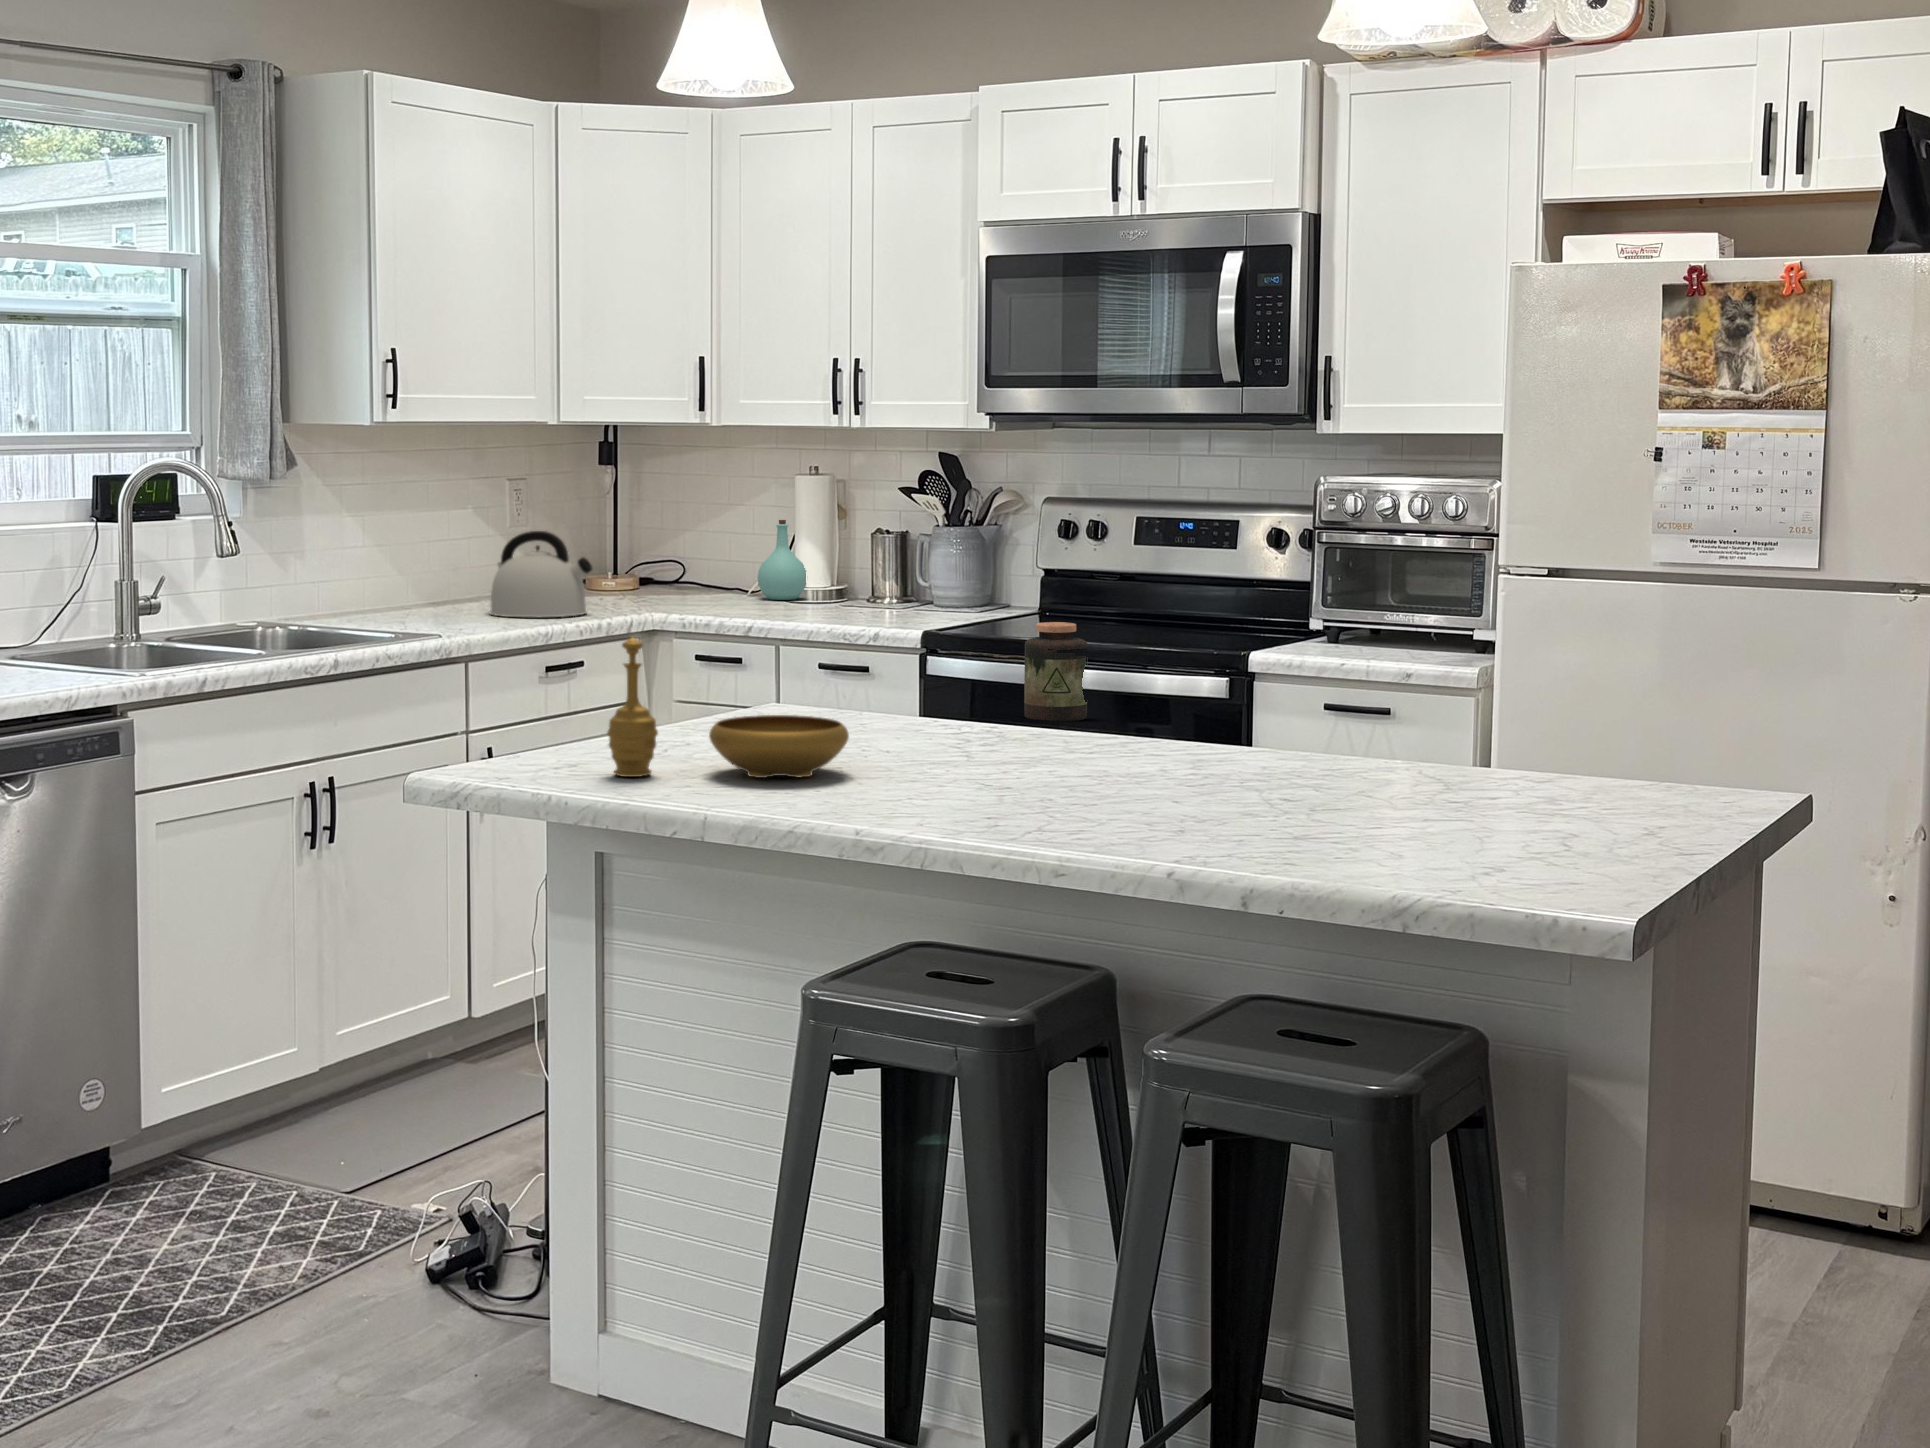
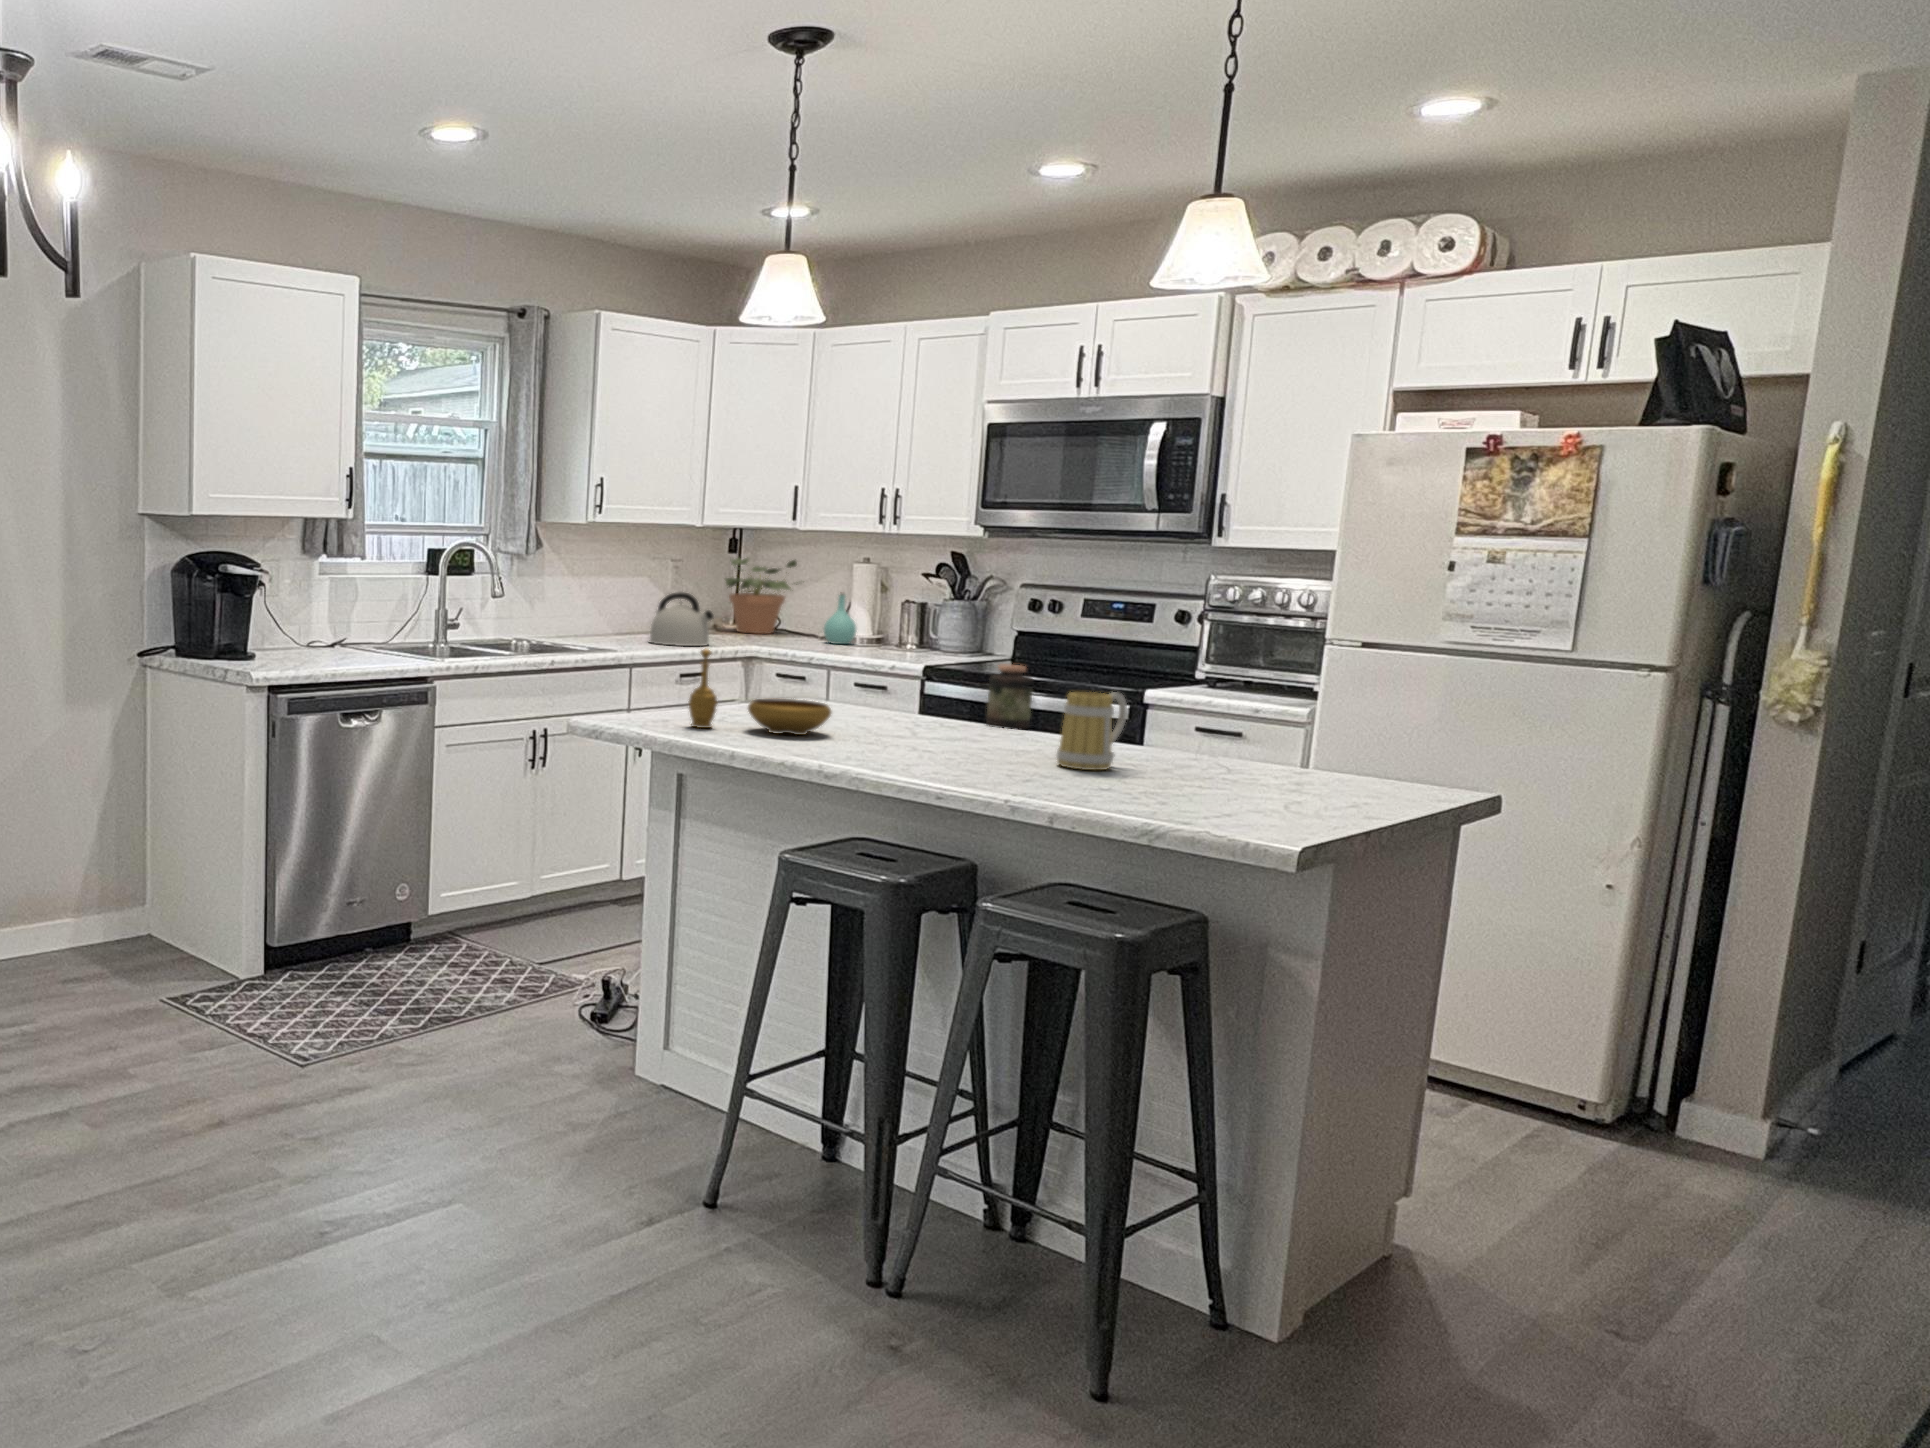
potted plant: none [594,469,725,589] -> present [725,558,798,634]
mug: none [1217,675,1312,806] -> present [1056,692,1127,770]

